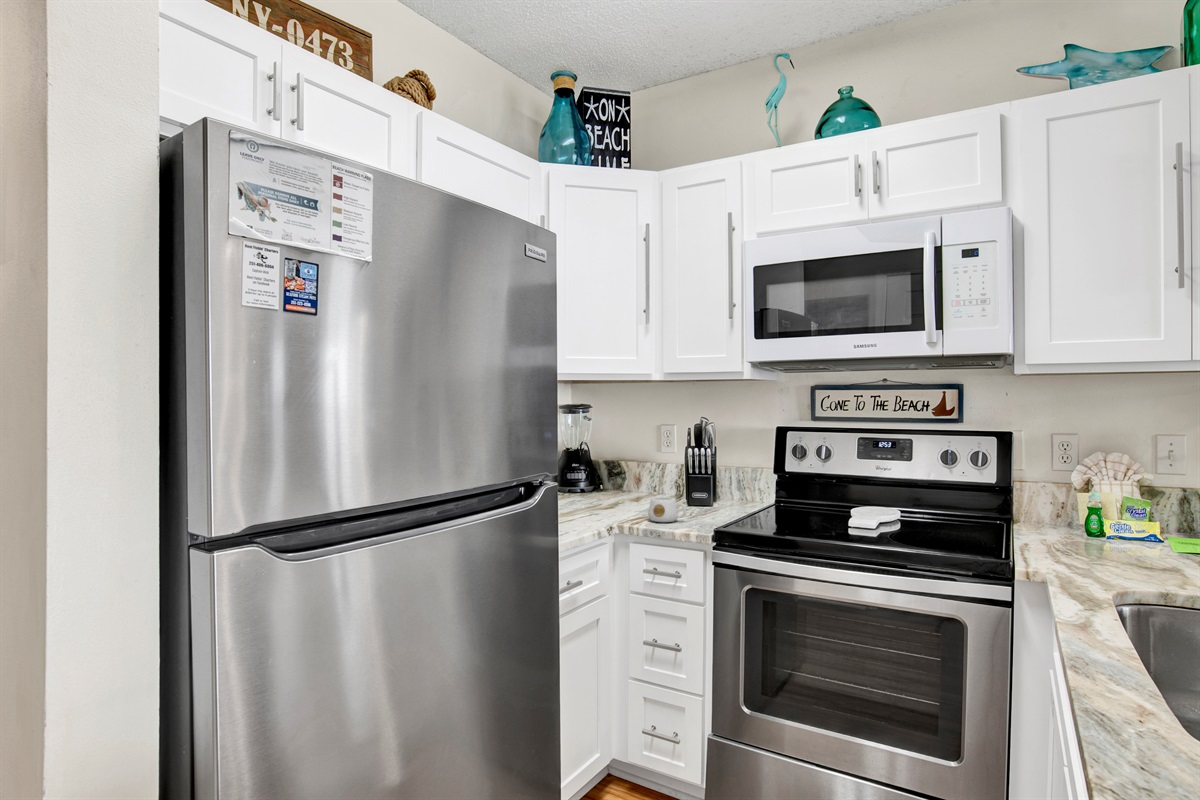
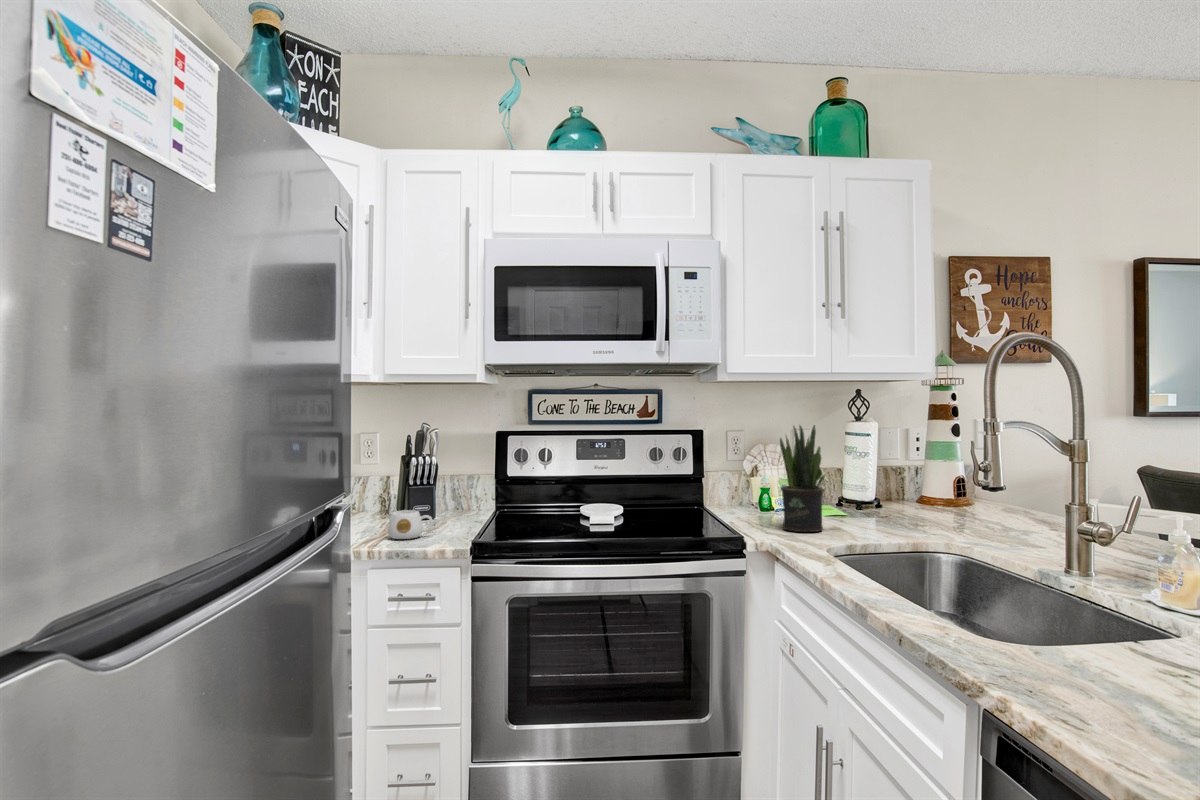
potted plant: none [1081,430,1154,570] -> present [780,425,825,532]

